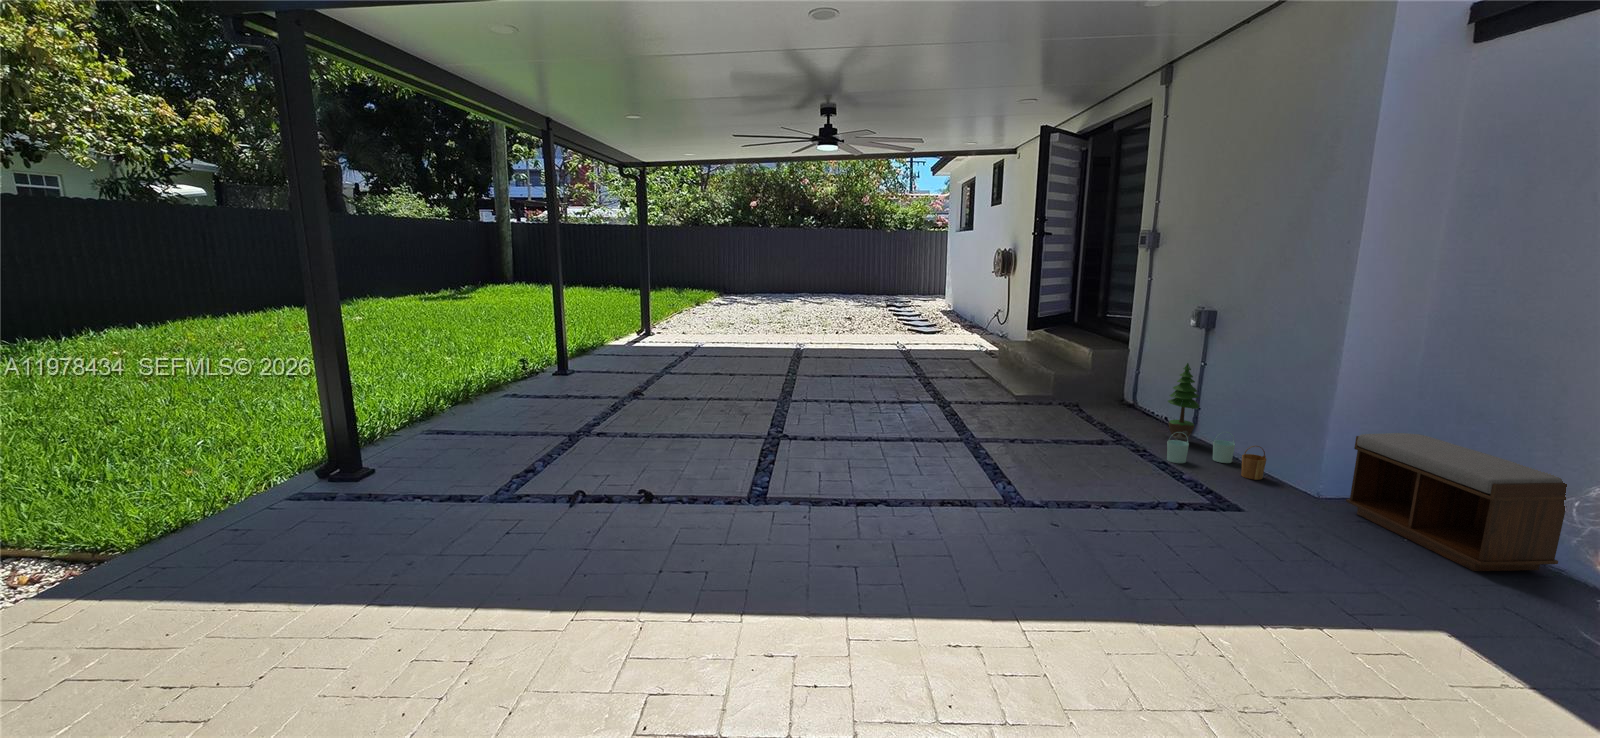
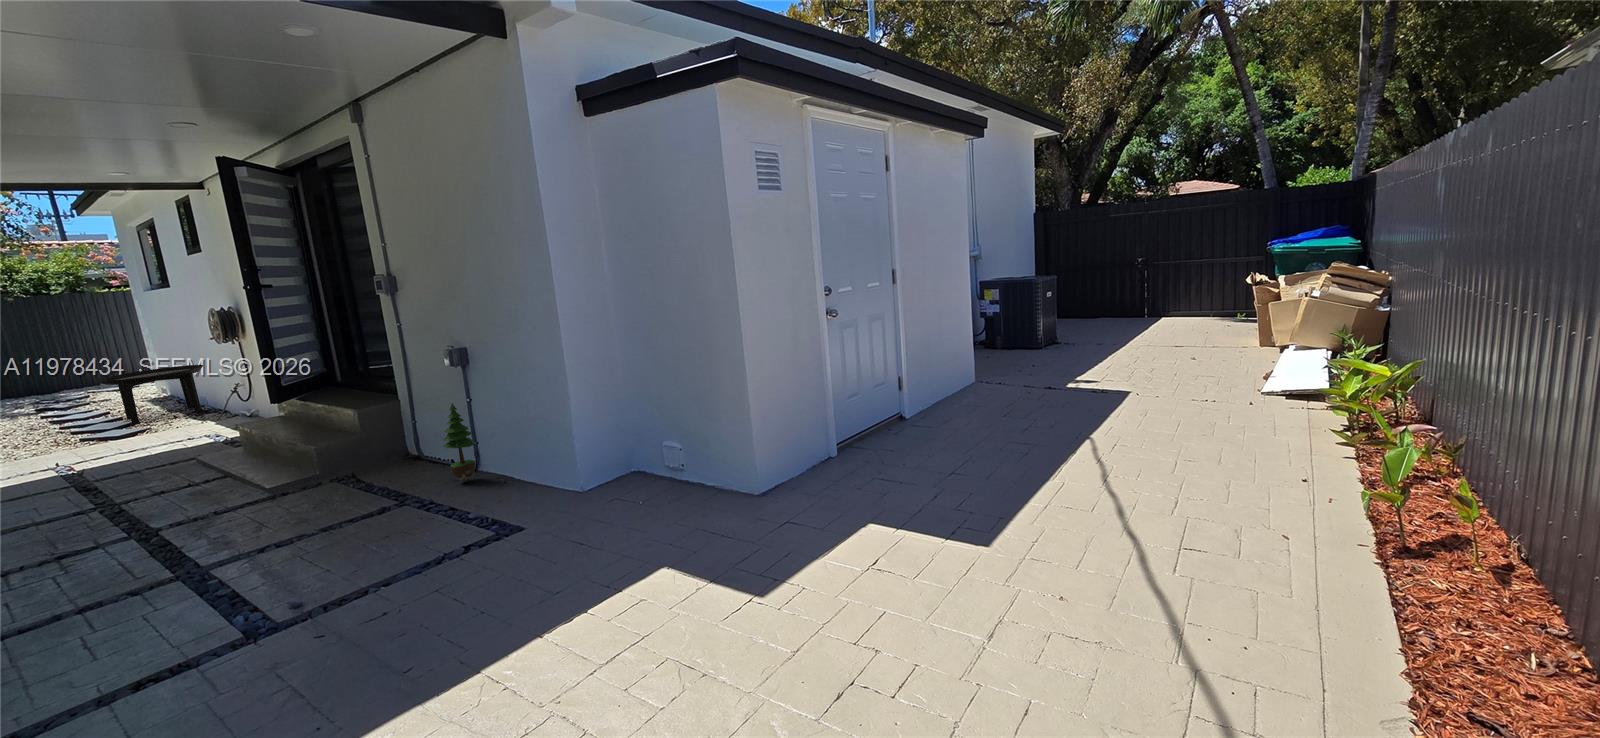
round table: none [923,289,981,326] -> present [100,365,203,425]
bucket: present [1167,432,1266,480] -> none [449,460,540,507]
bench: present [1346,433,1567,571] -> none [593,420,723,513]

